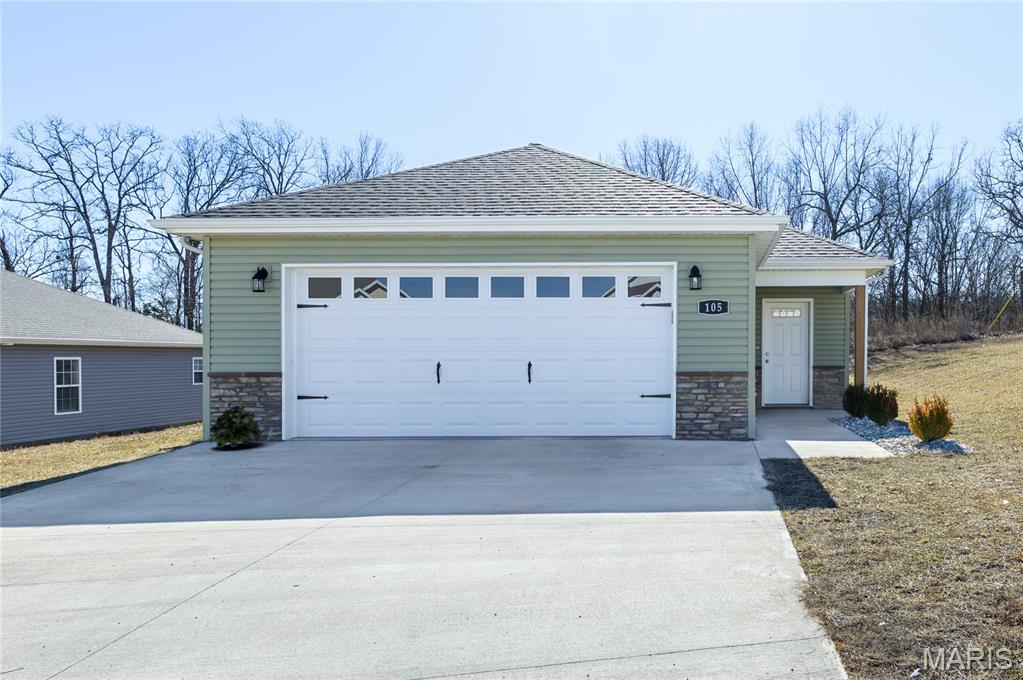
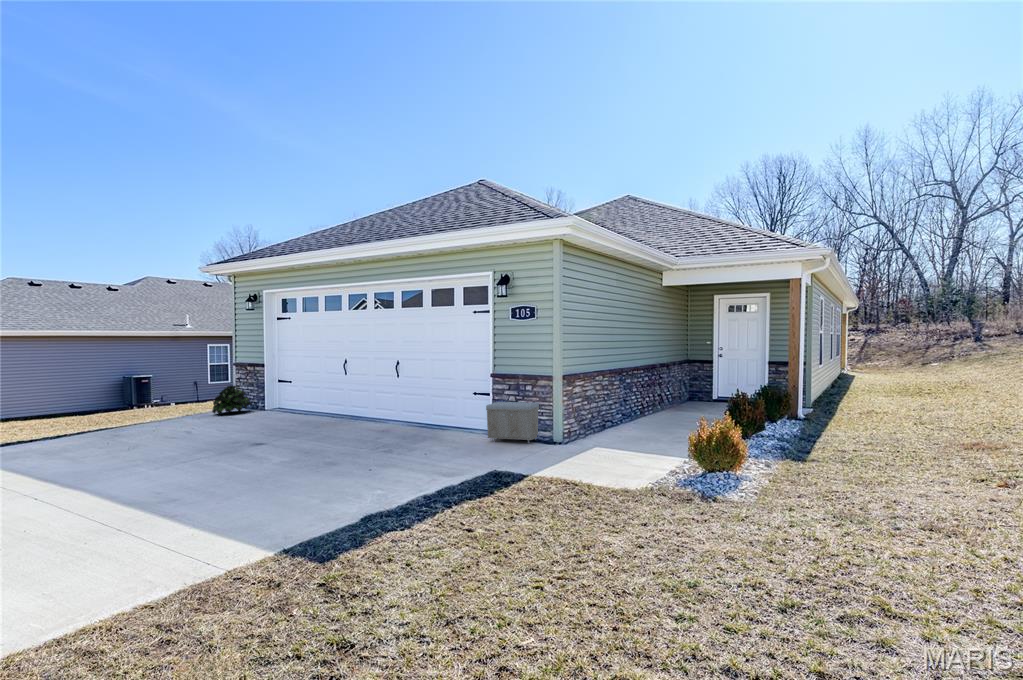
storage bench: none [688,400,746,442] -> present [486,402,539,443]

